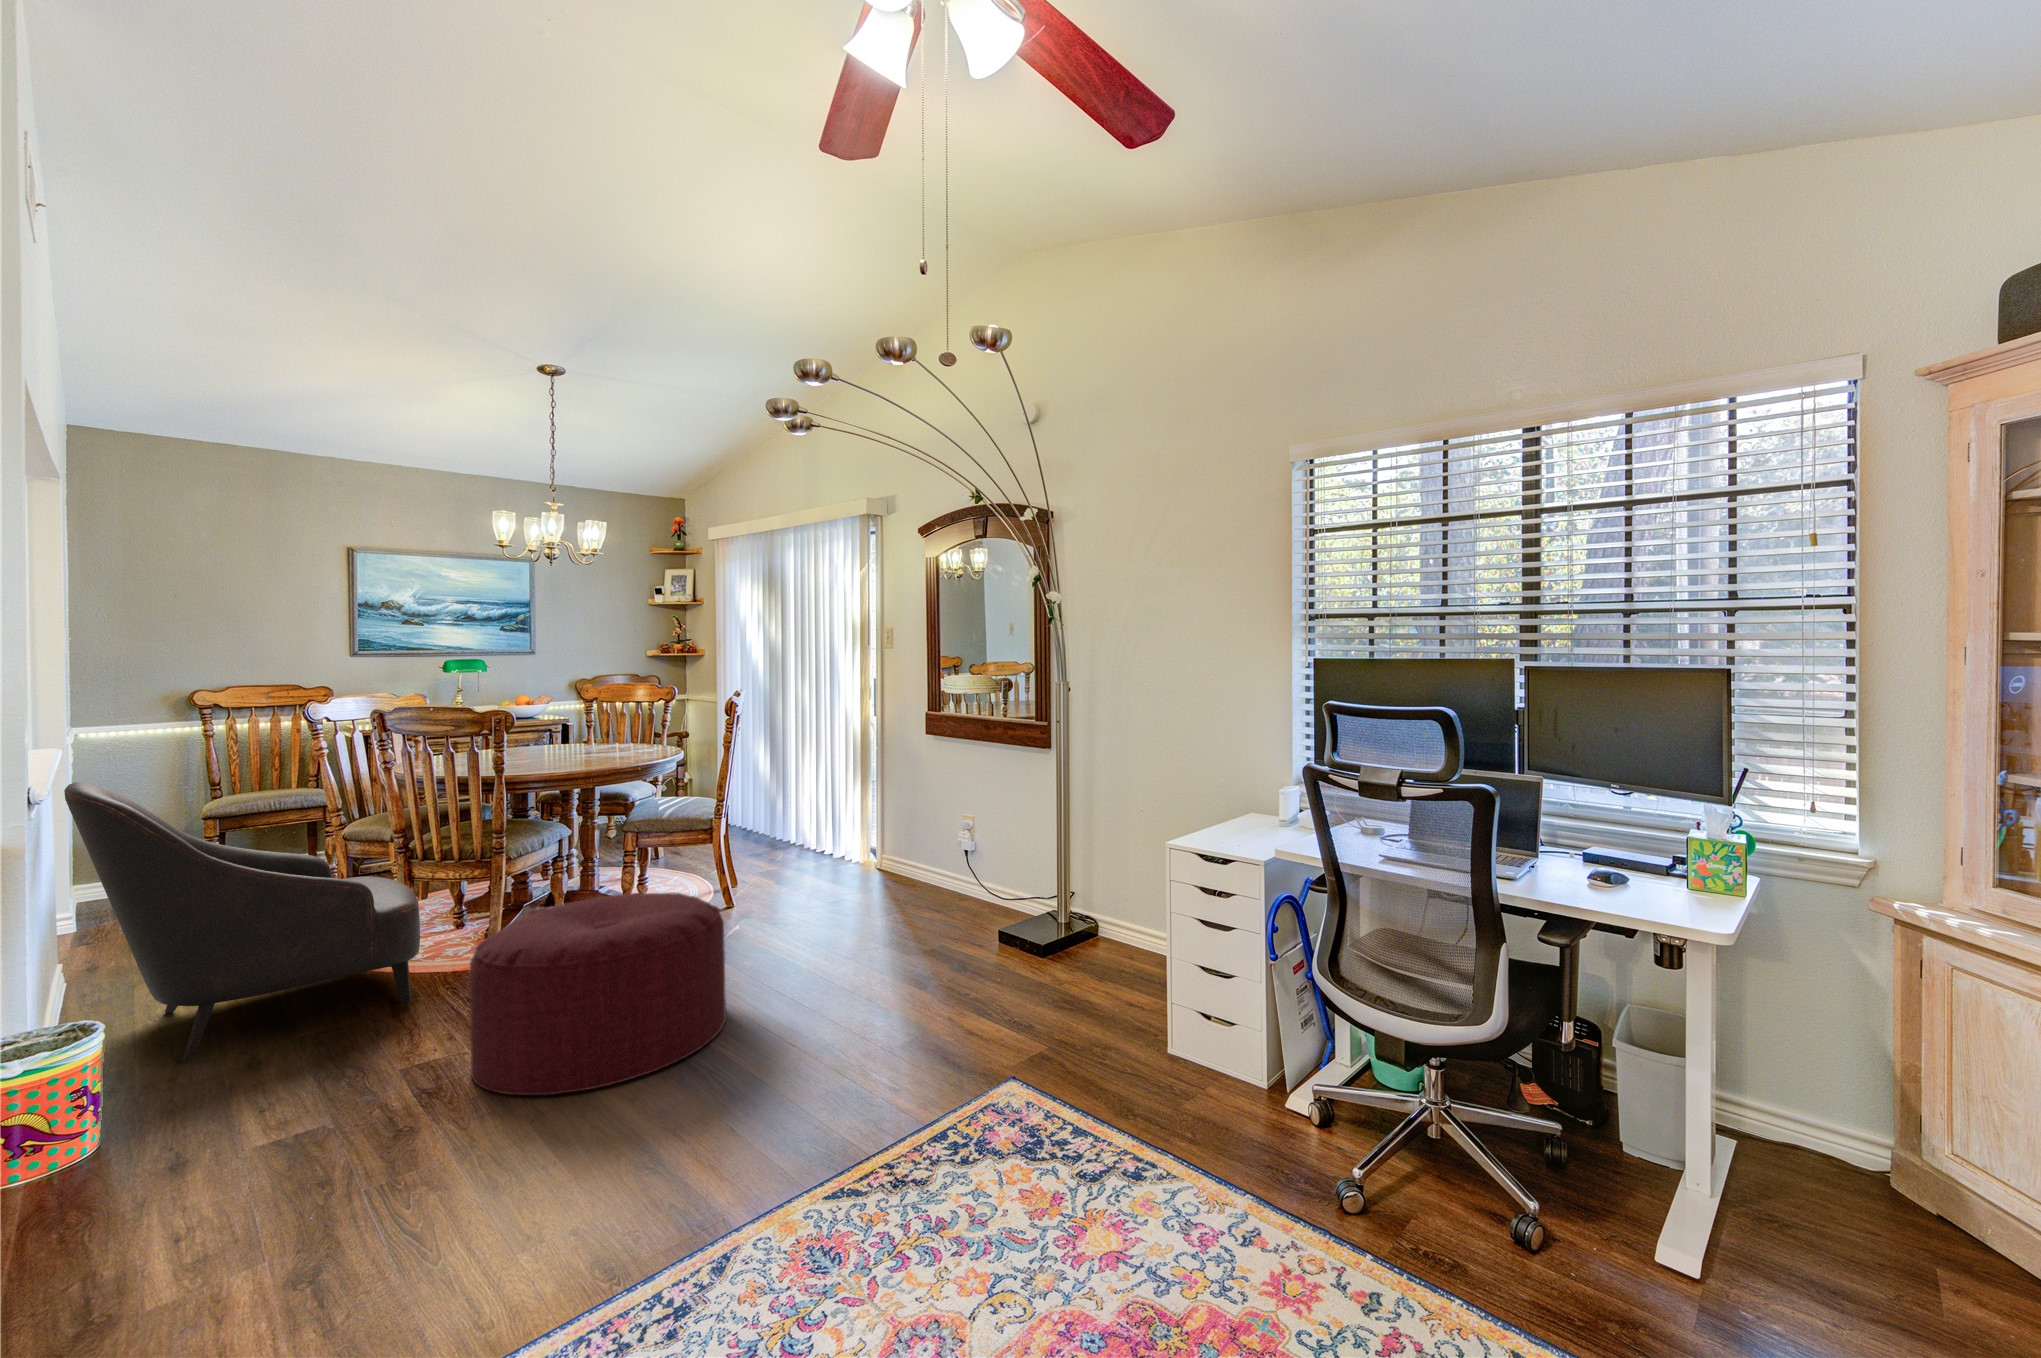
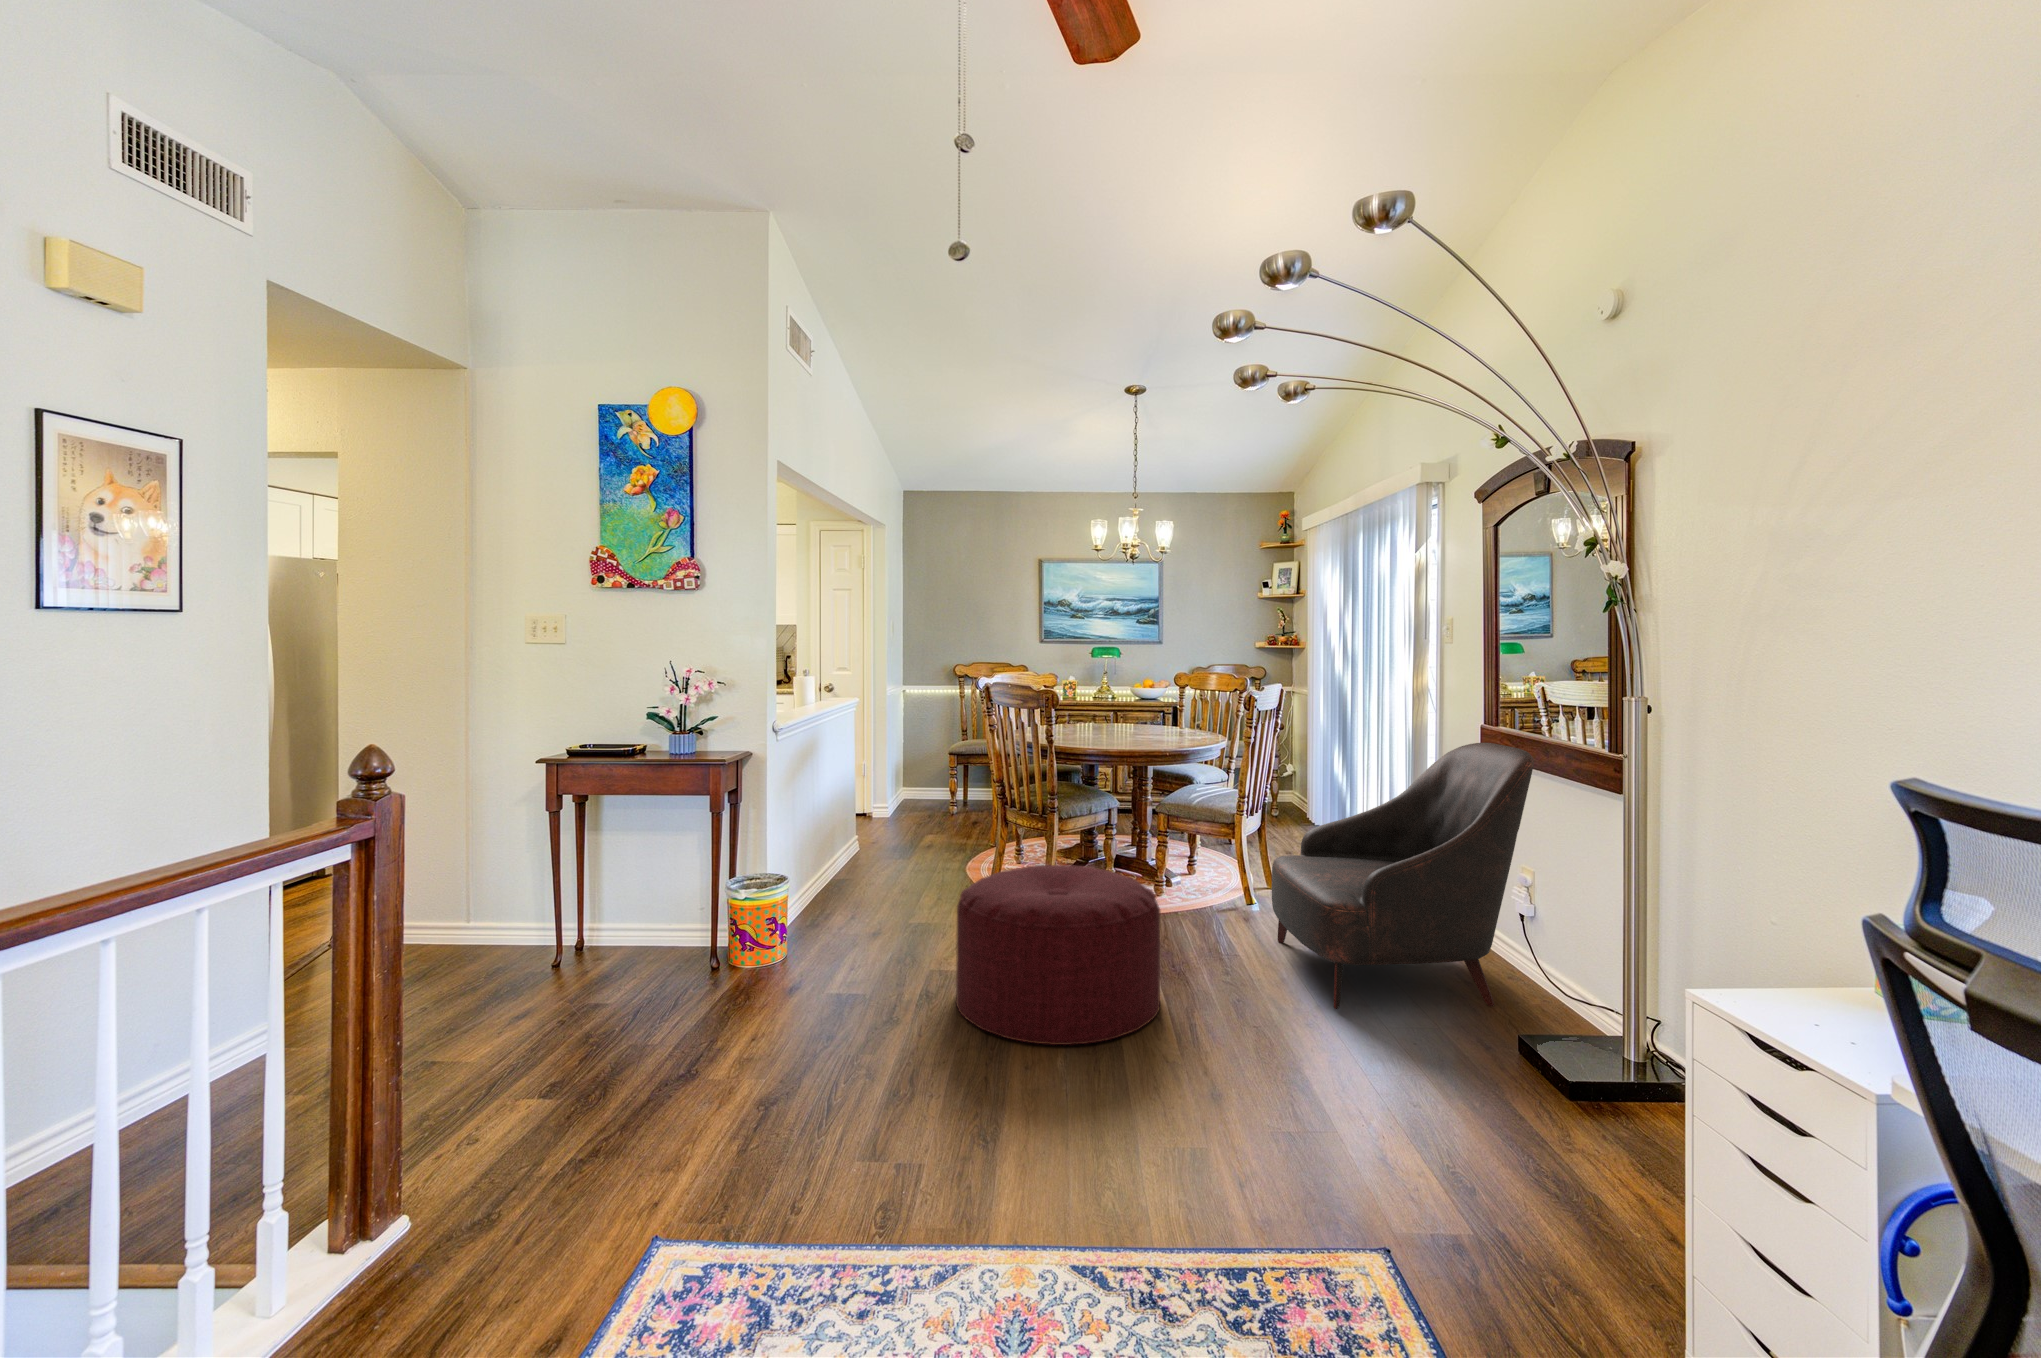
armchair: present [64,782,420,1062] -> present [1272,743,1534,1009]

